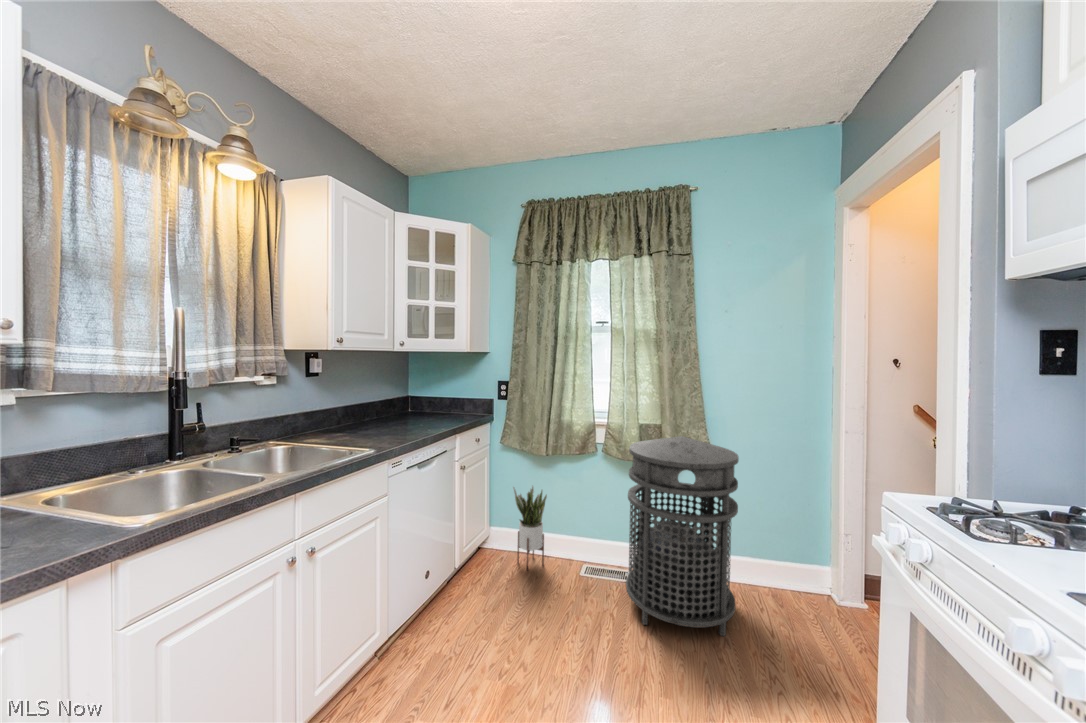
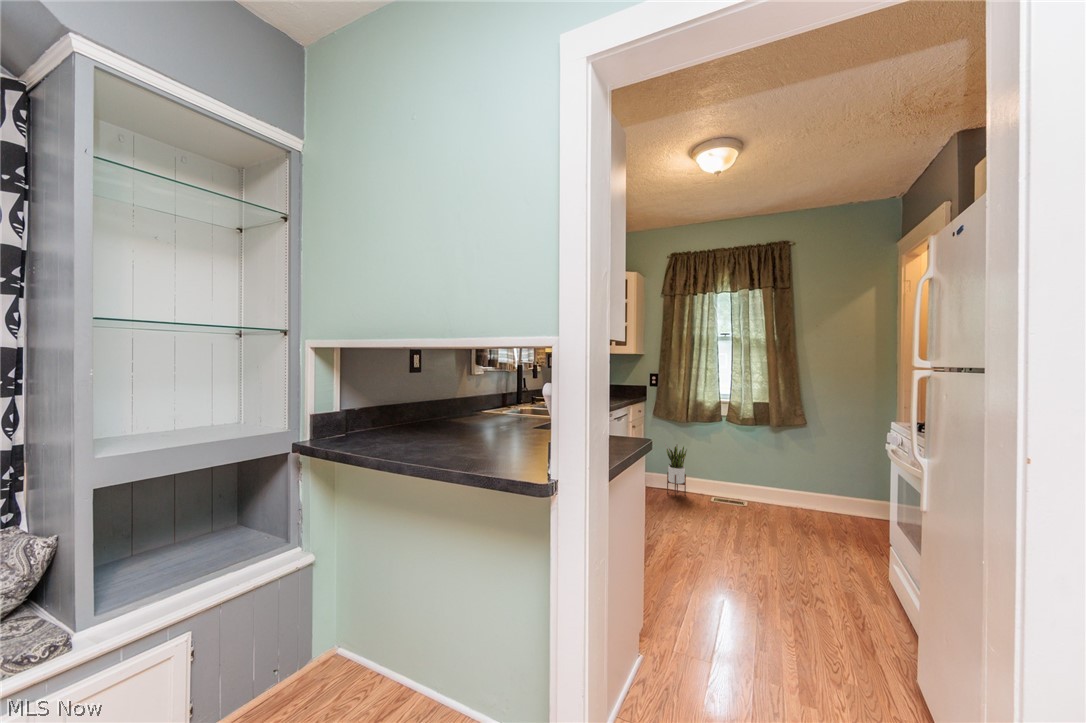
trash can: present [626,436,739,636] -> none [745,407,823,530]

